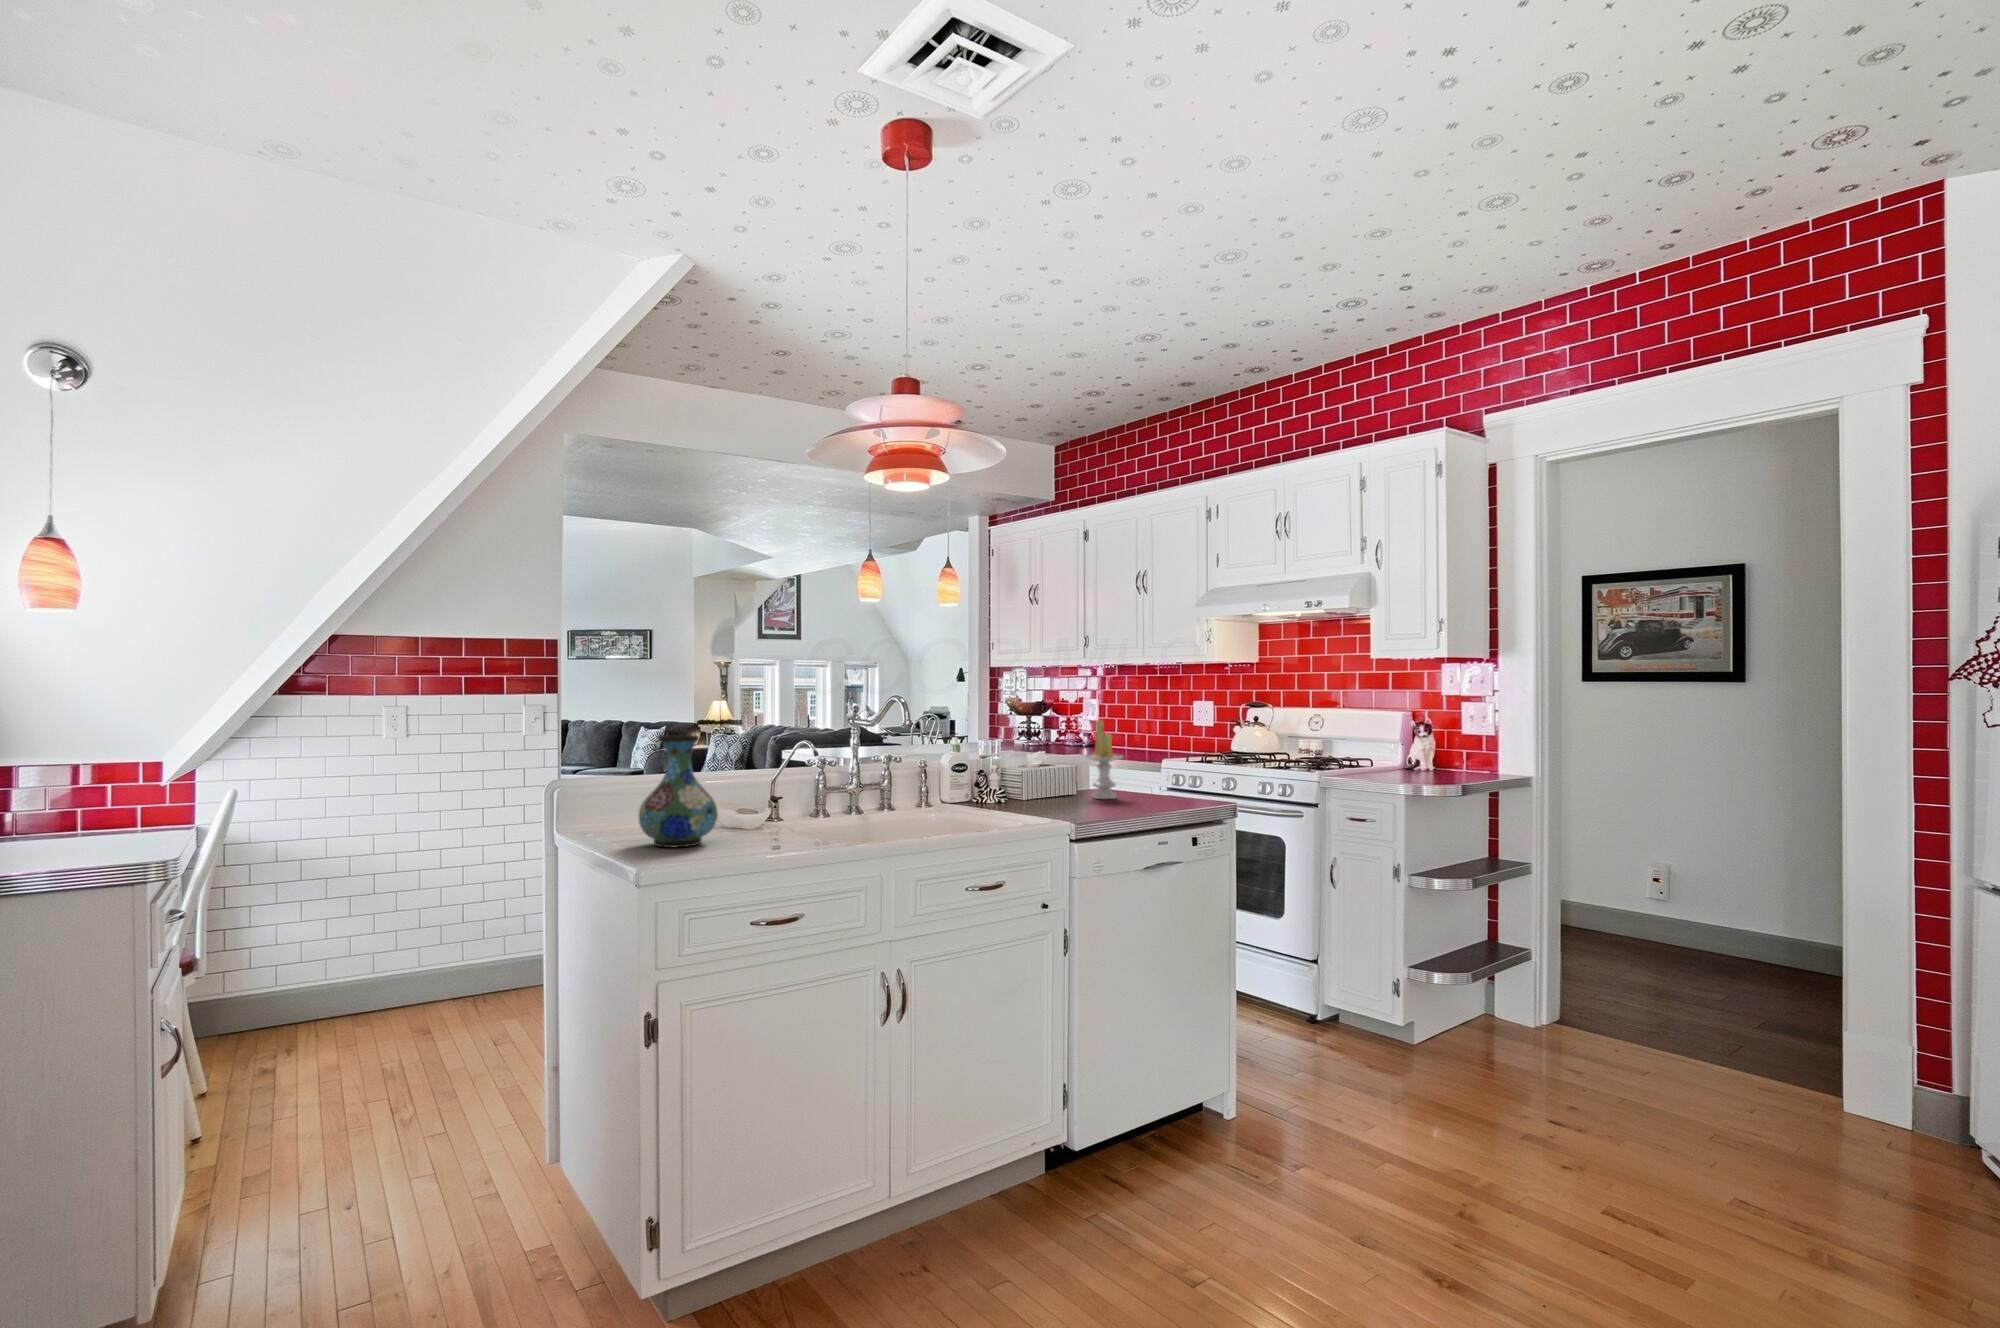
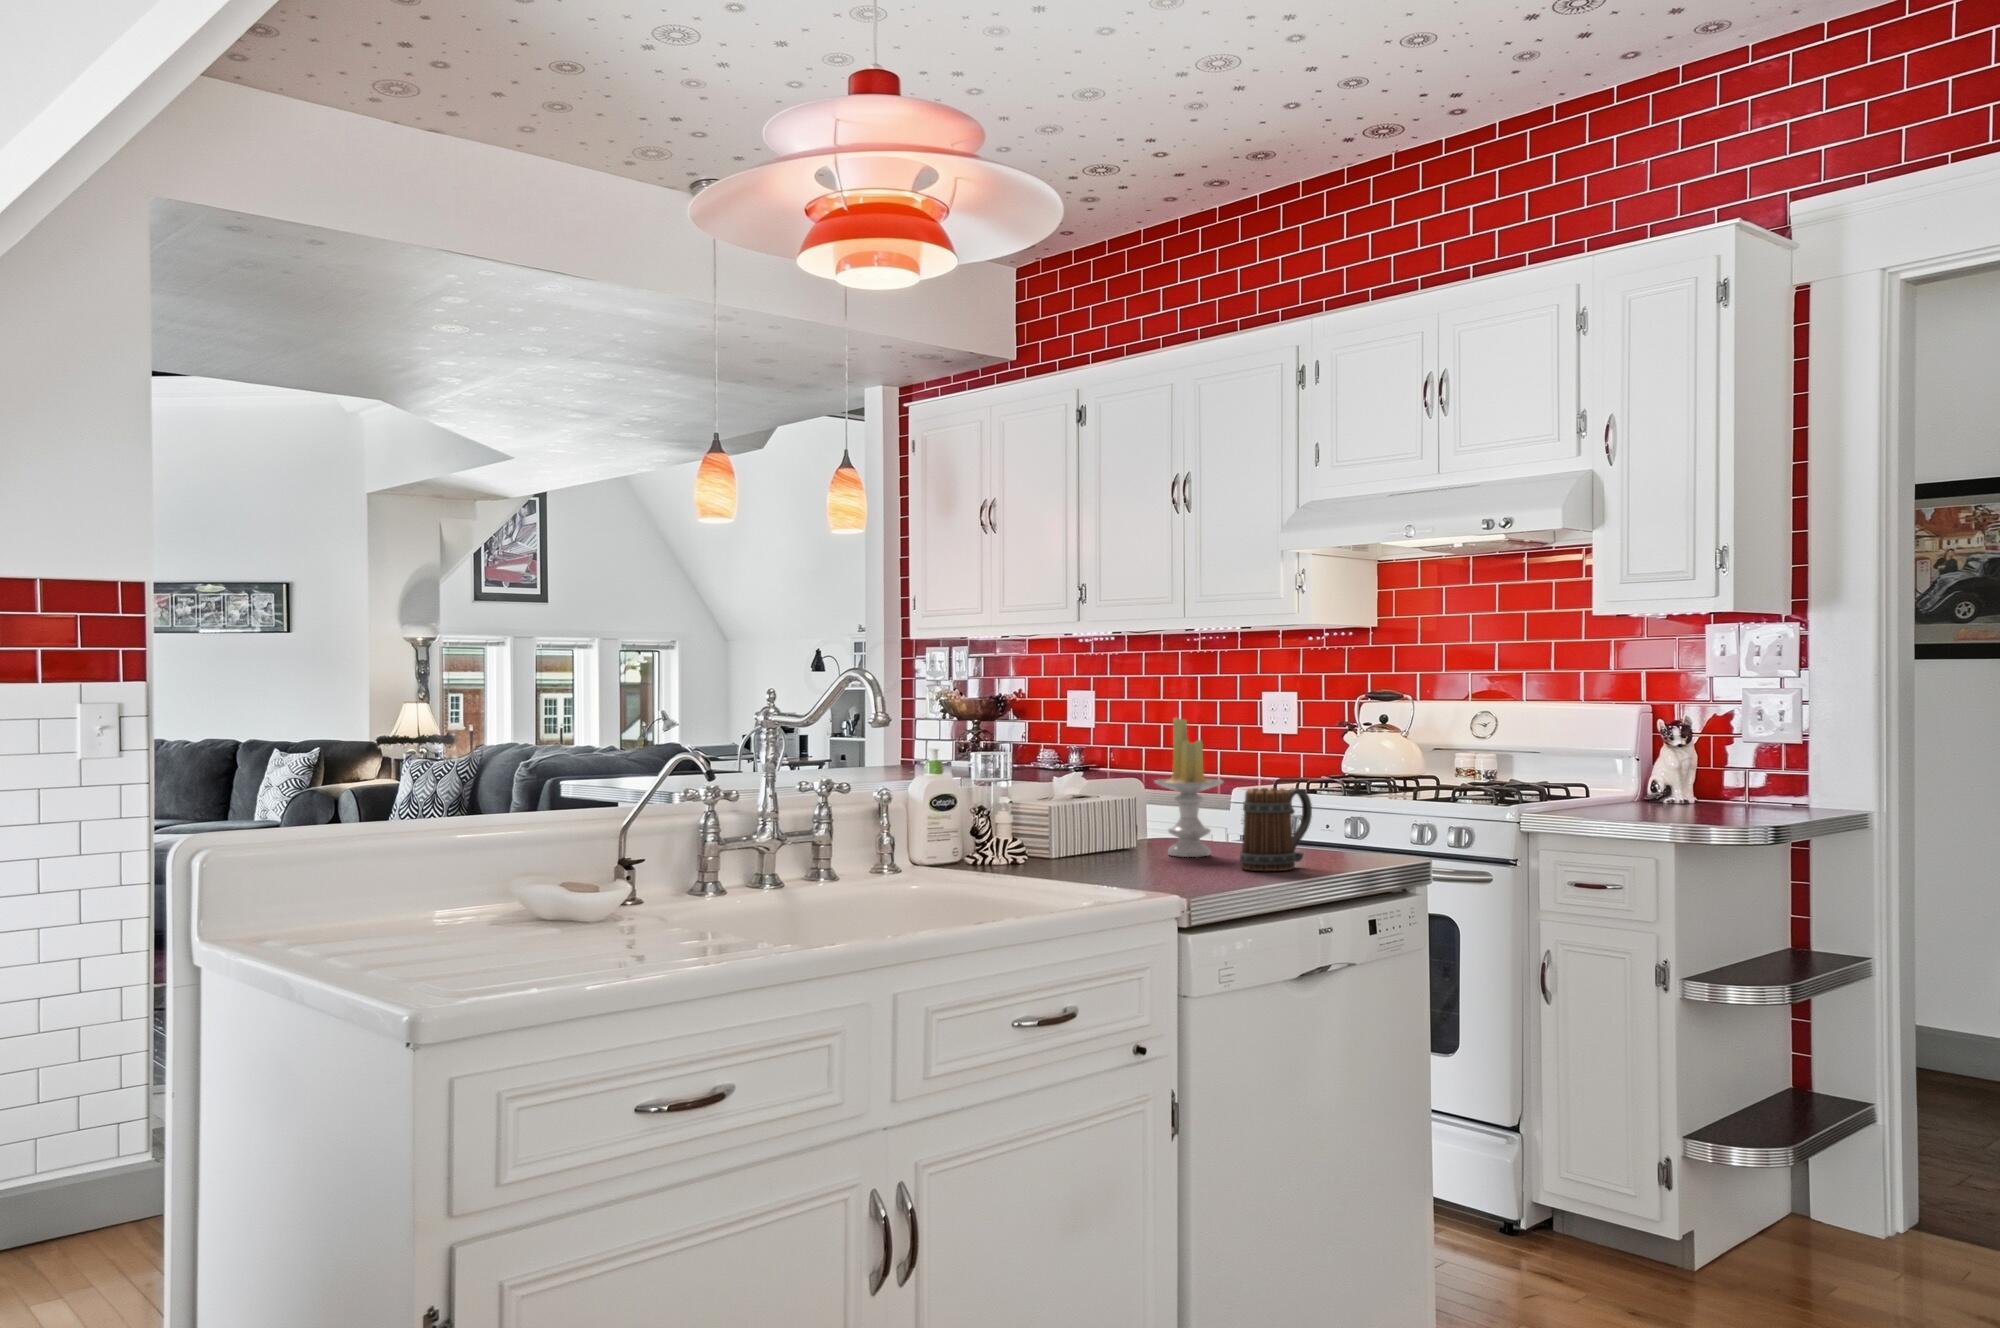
vase: present [639,735,718,848] -> none [395,741,545,955]
mug: none [1125,761,1168,808] -> present [1240,788,1312,871]

